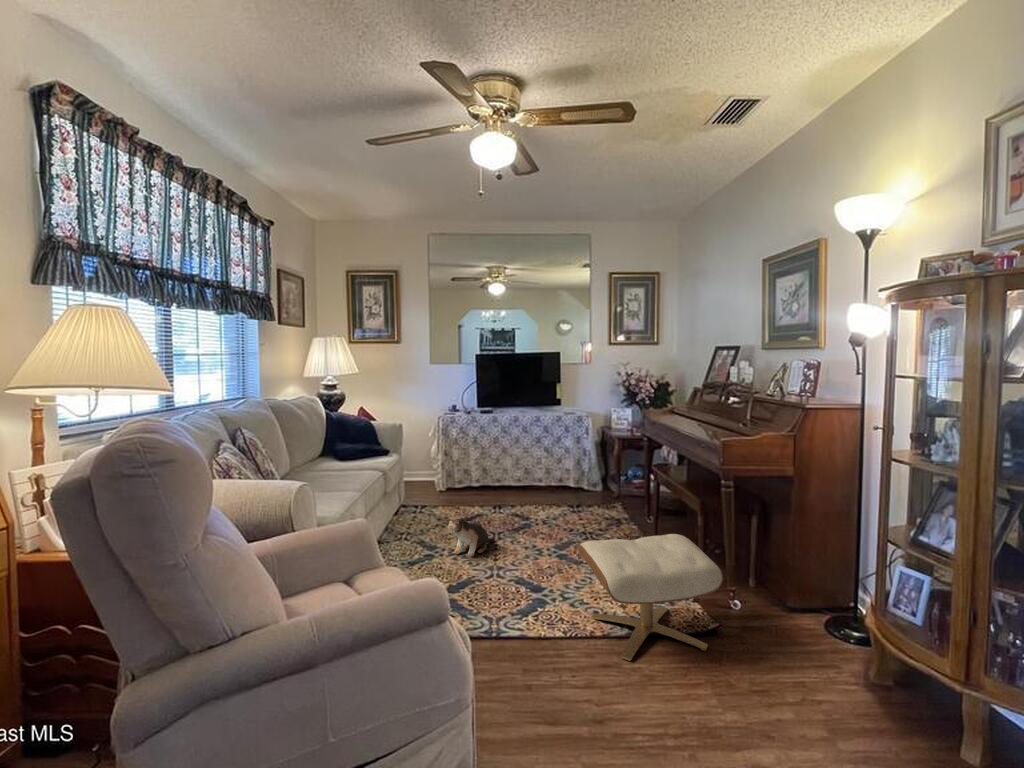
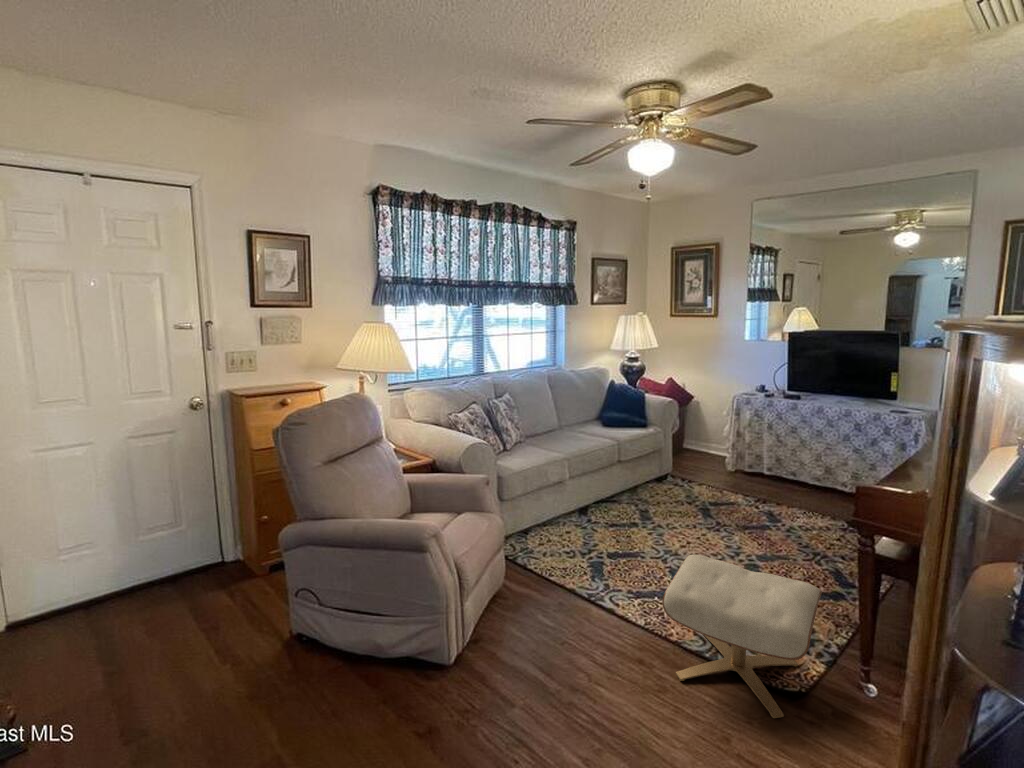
plush toy: present [444,516,495,556] -> none [645,496,712,538]

